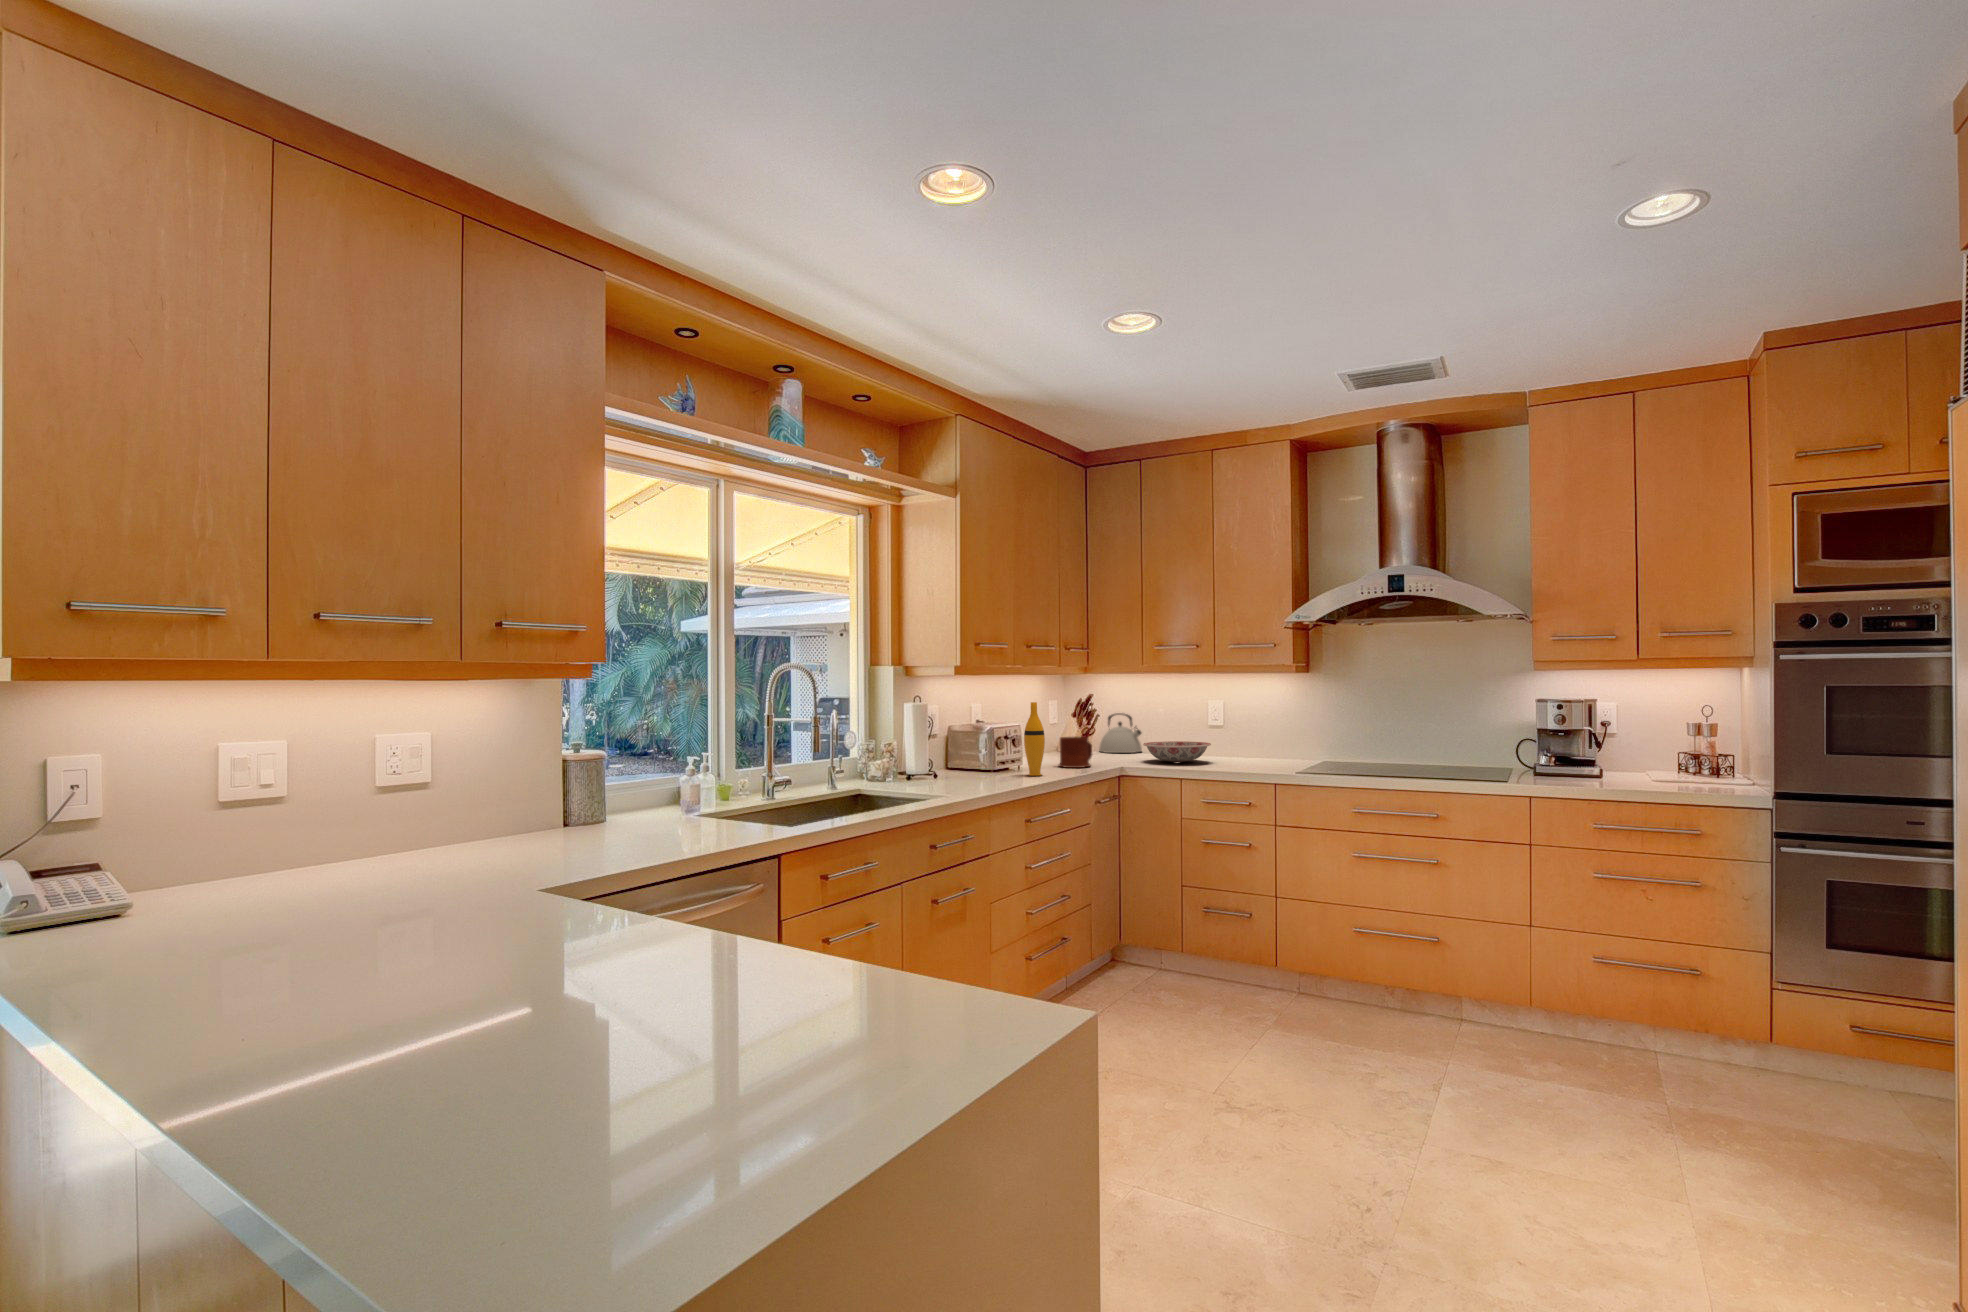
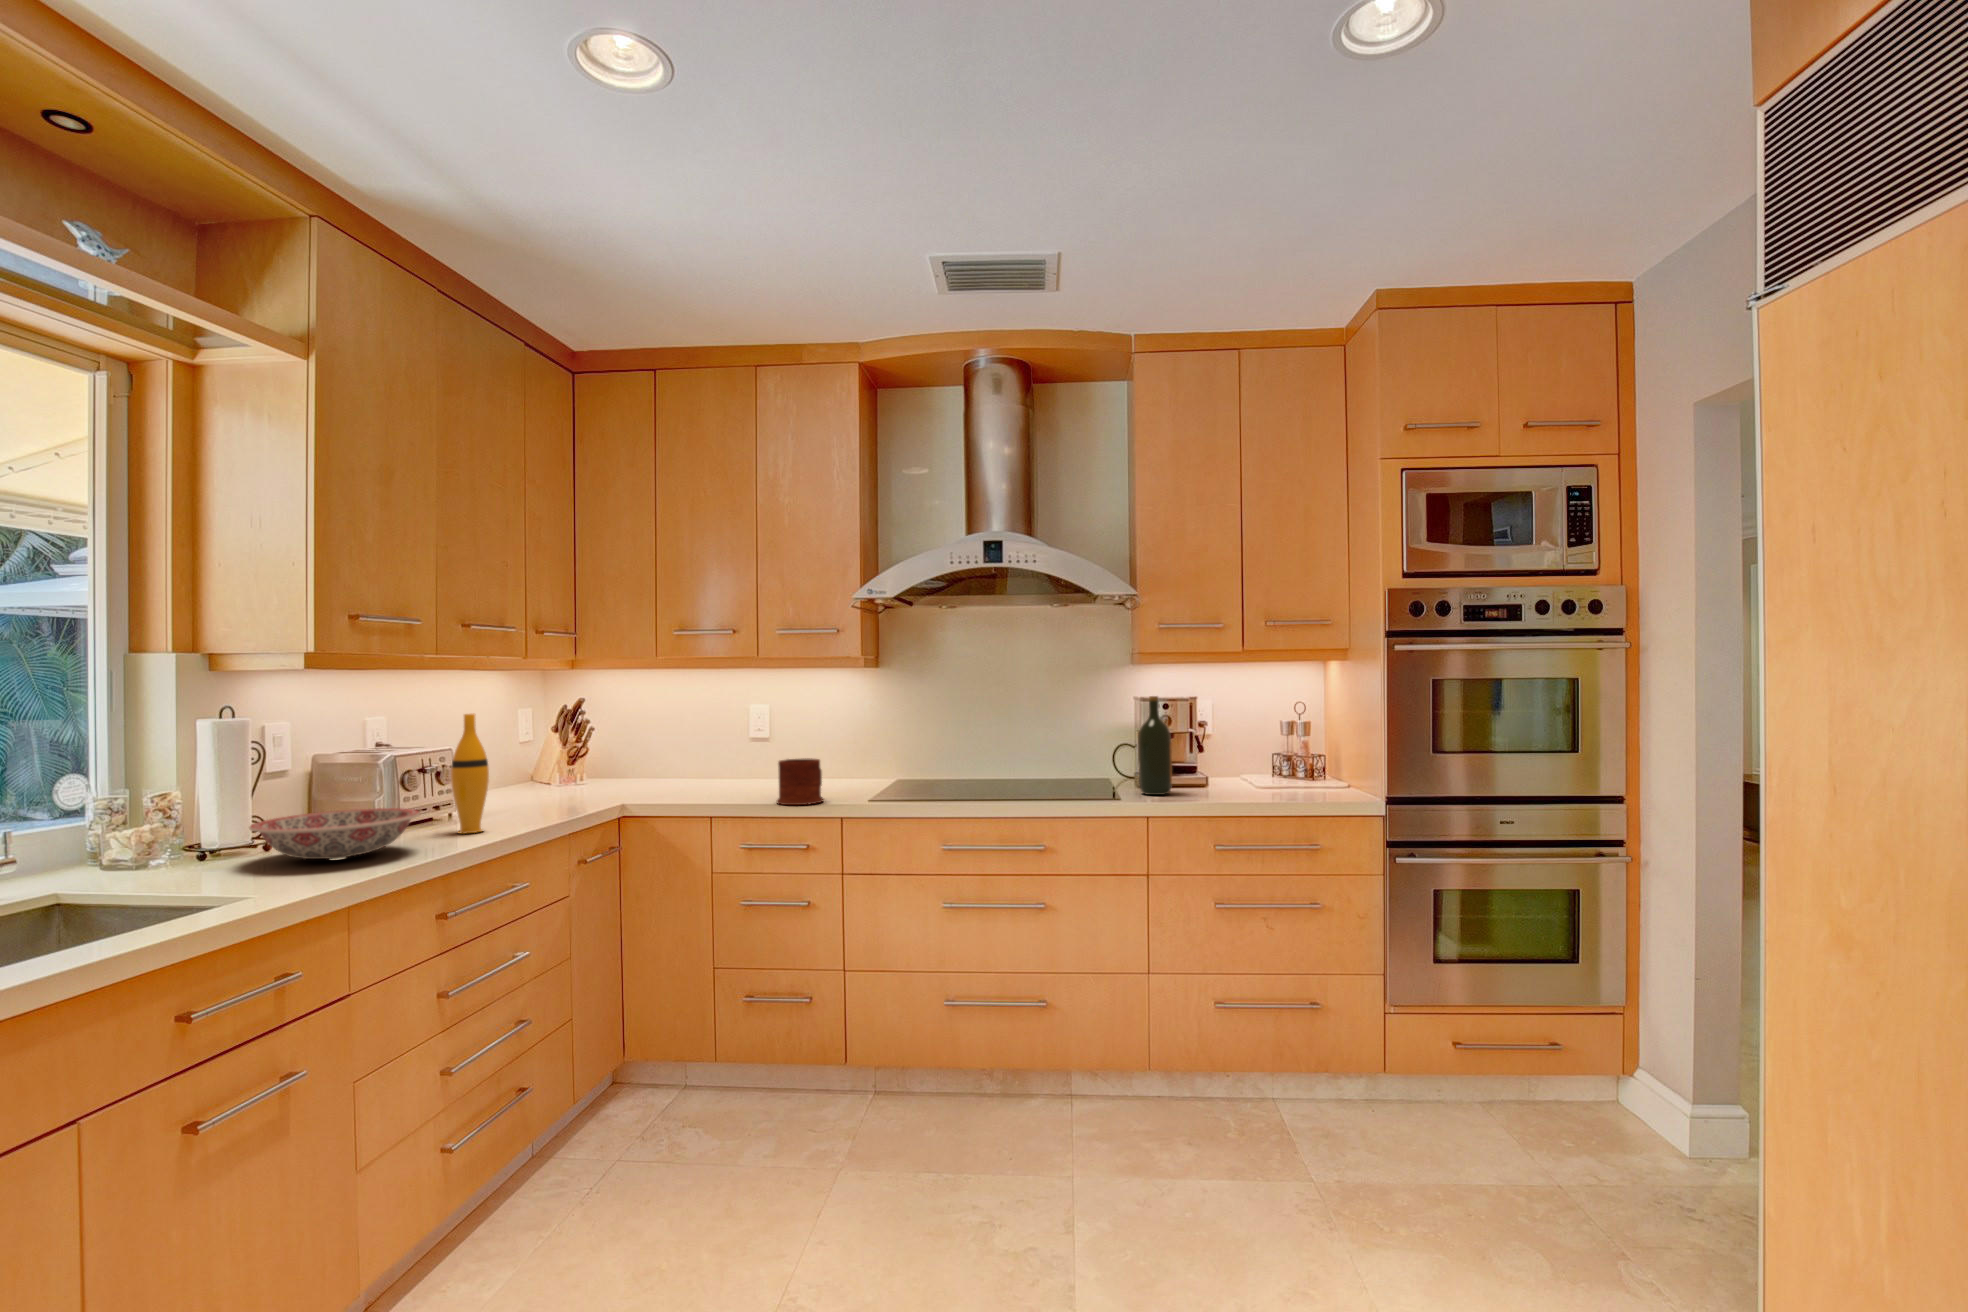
wine bottle: none [1532,698,1566,782] -> present [1138,696,1172,795]
kettle: present [1099,713,1142,753] -> none [596,724,659,780]
mug: present [1059,737,1092,768] -> present [776,758,823,805]
ceramic bowl: present [1143,741,1211,762] -> present [249,808,420,859]

